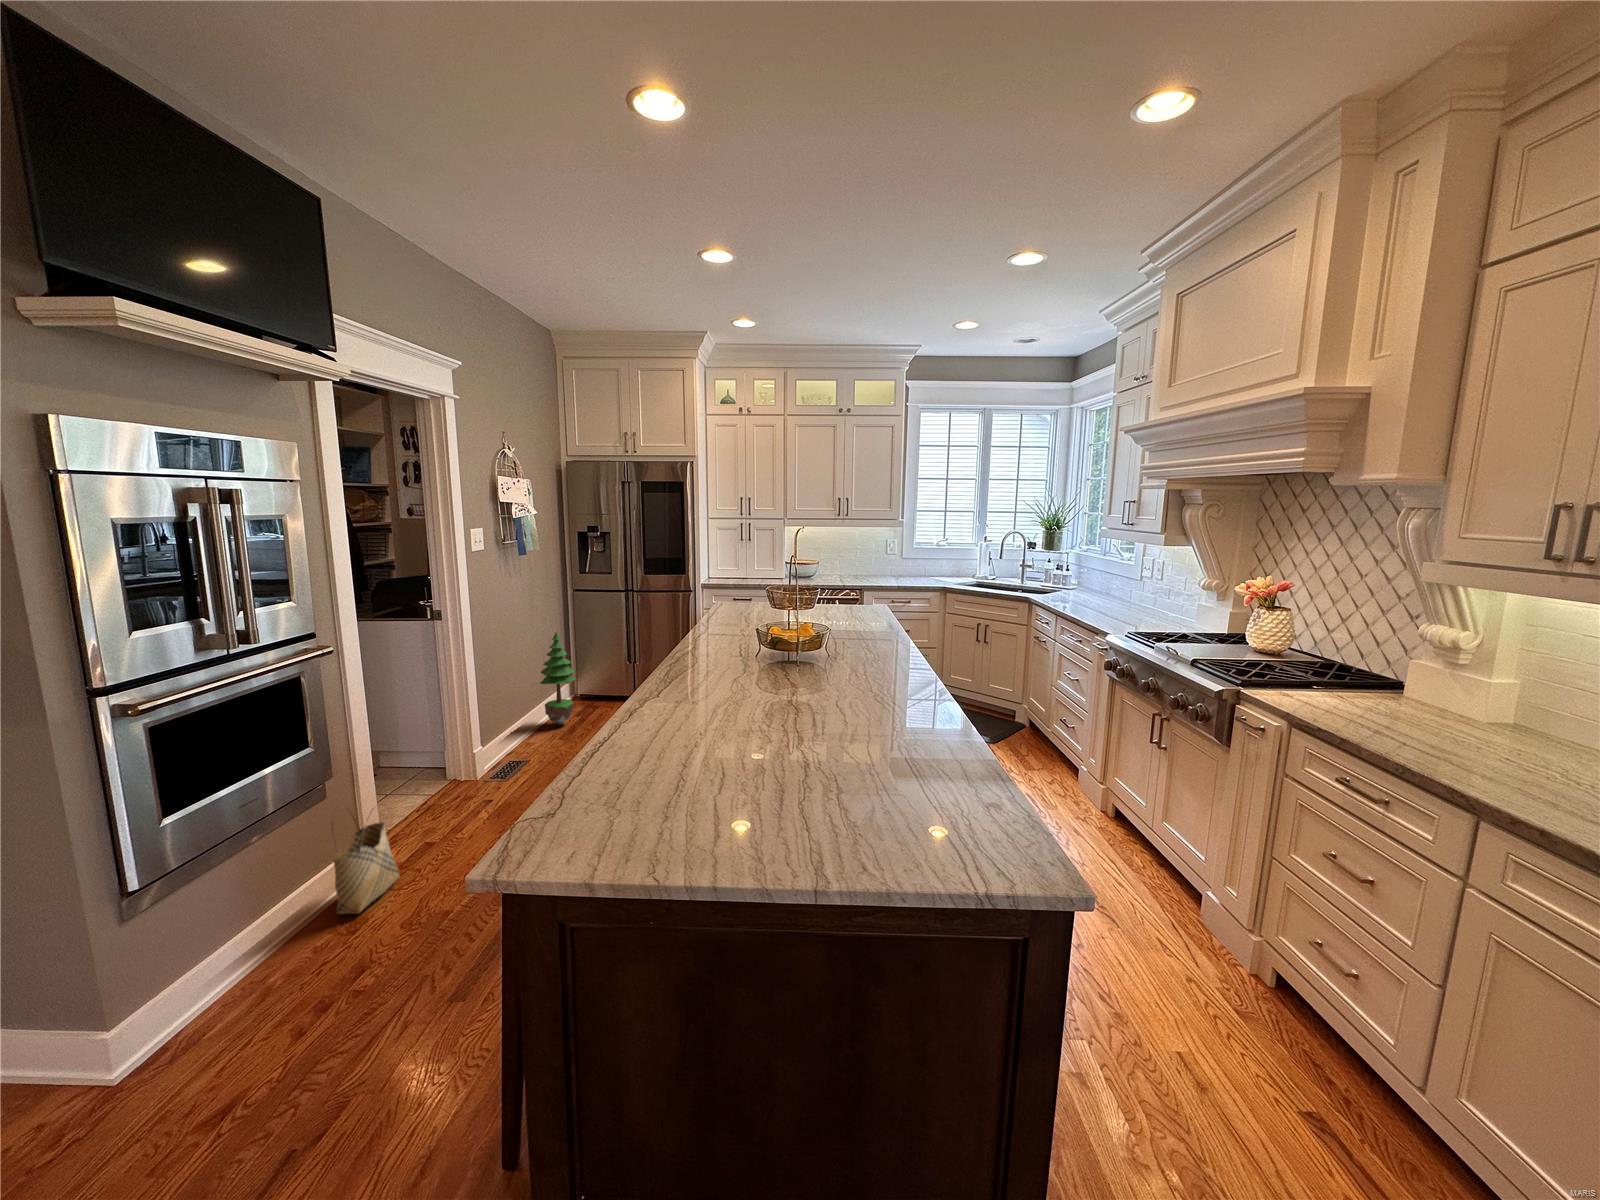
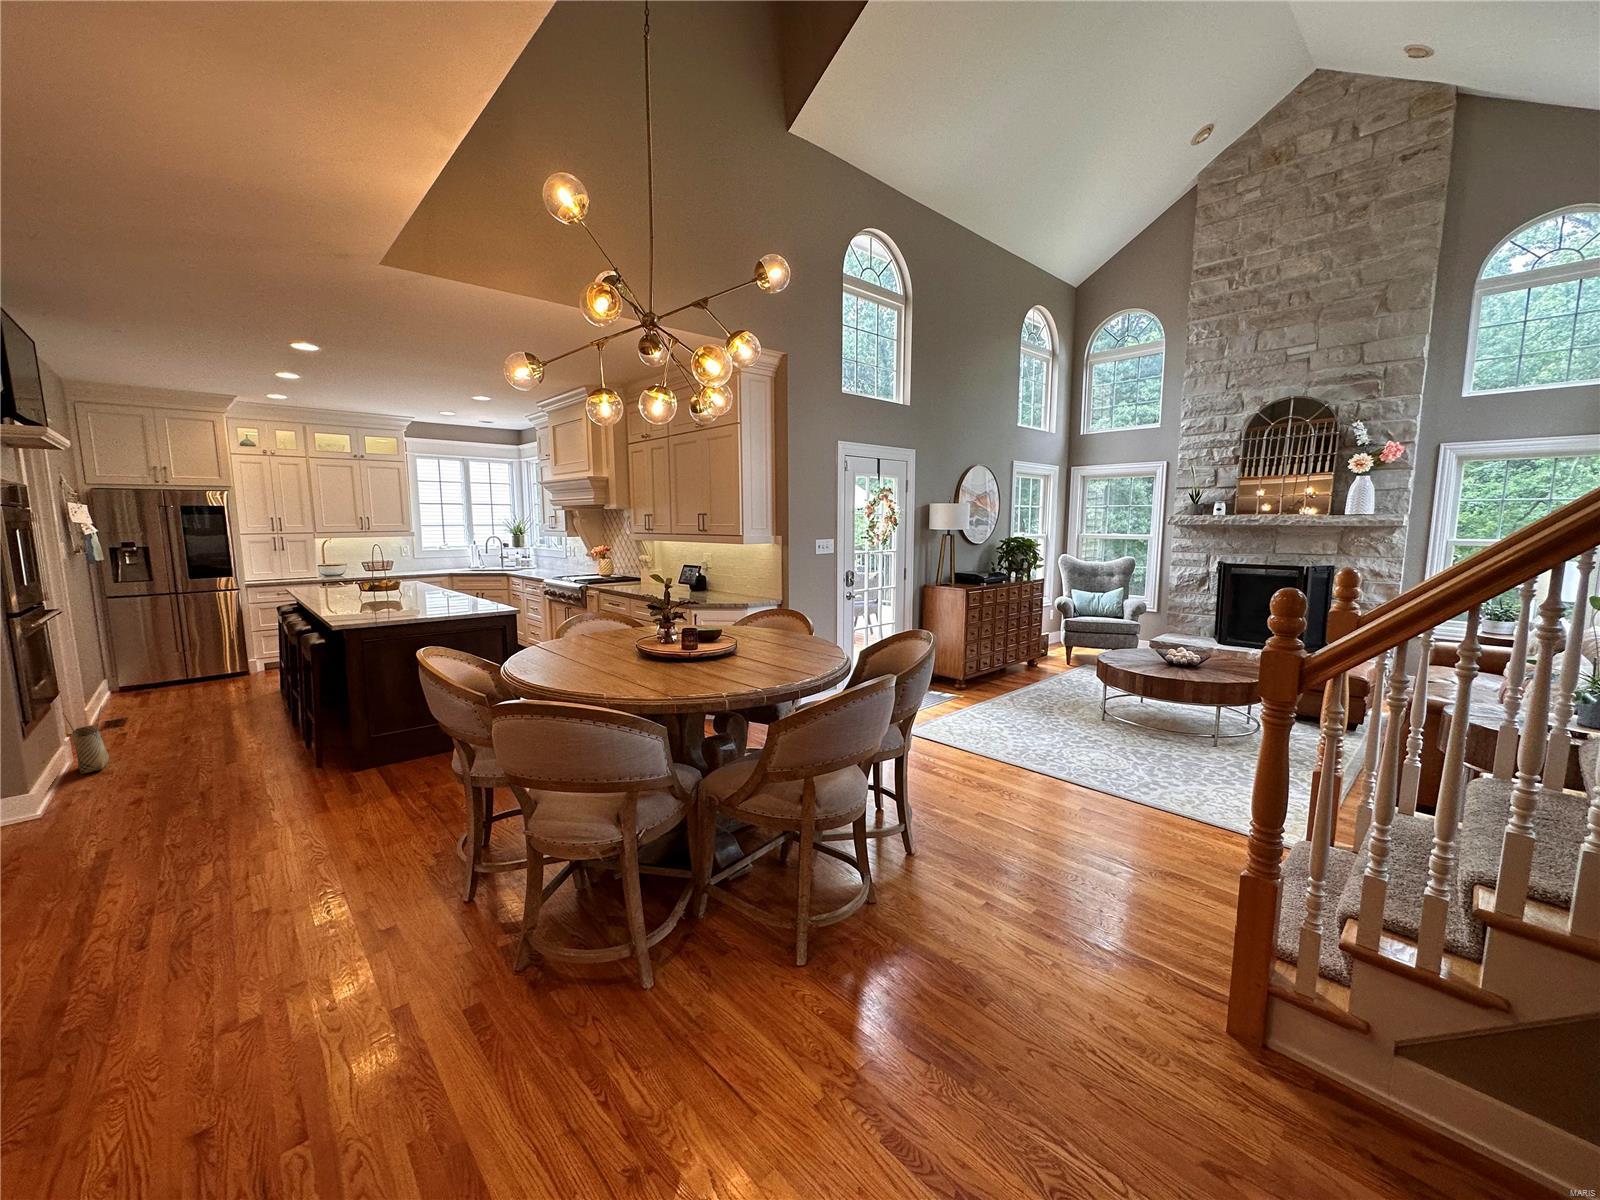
potted tree: present [540,632,575,725] -> none [100,626,140,703]

